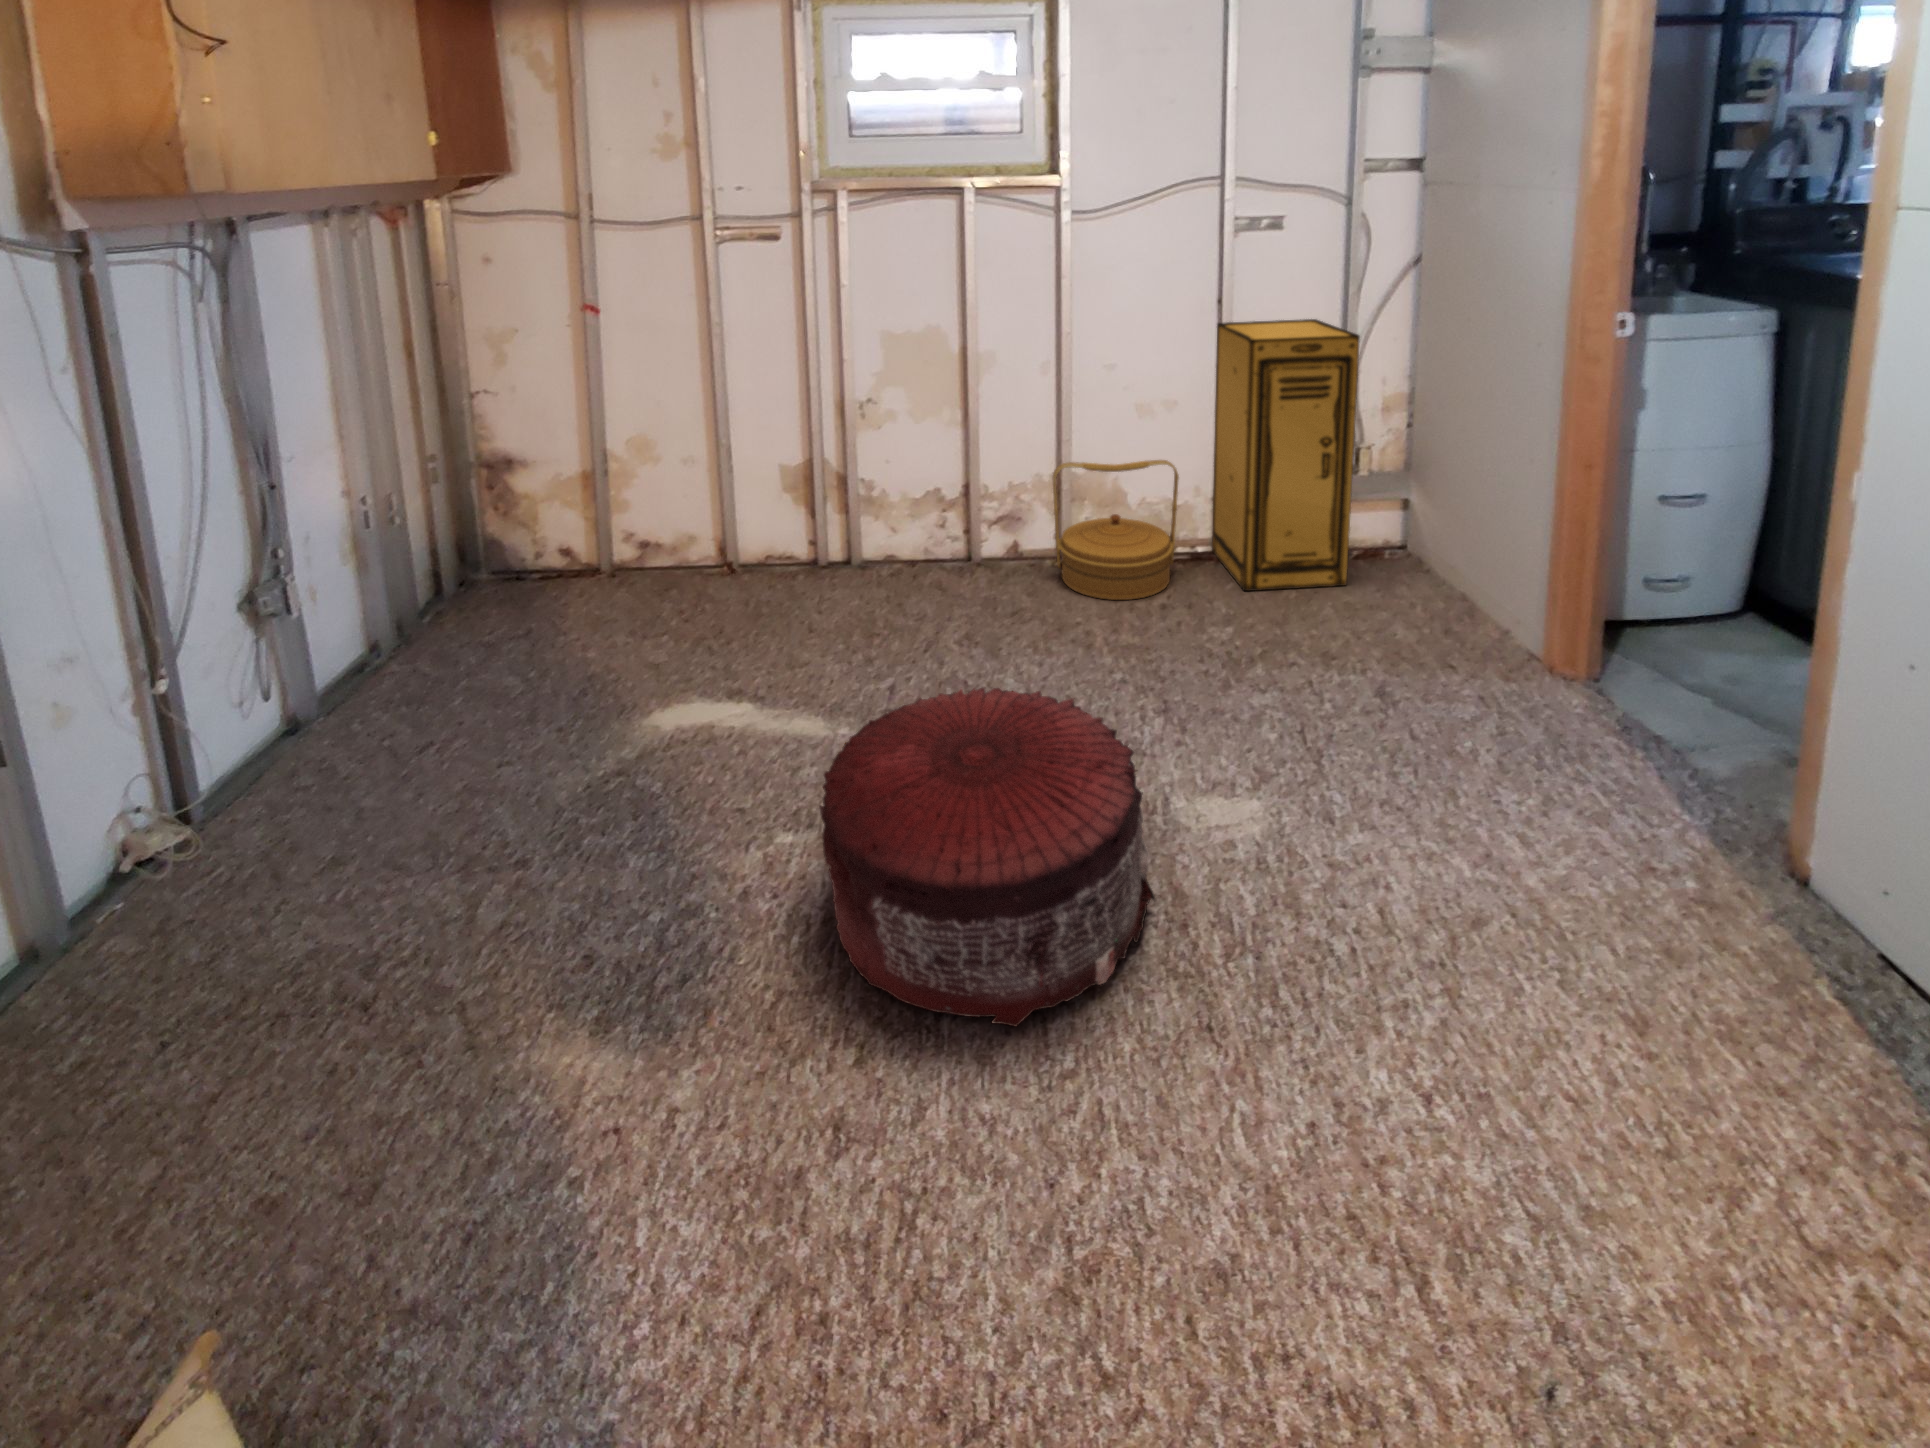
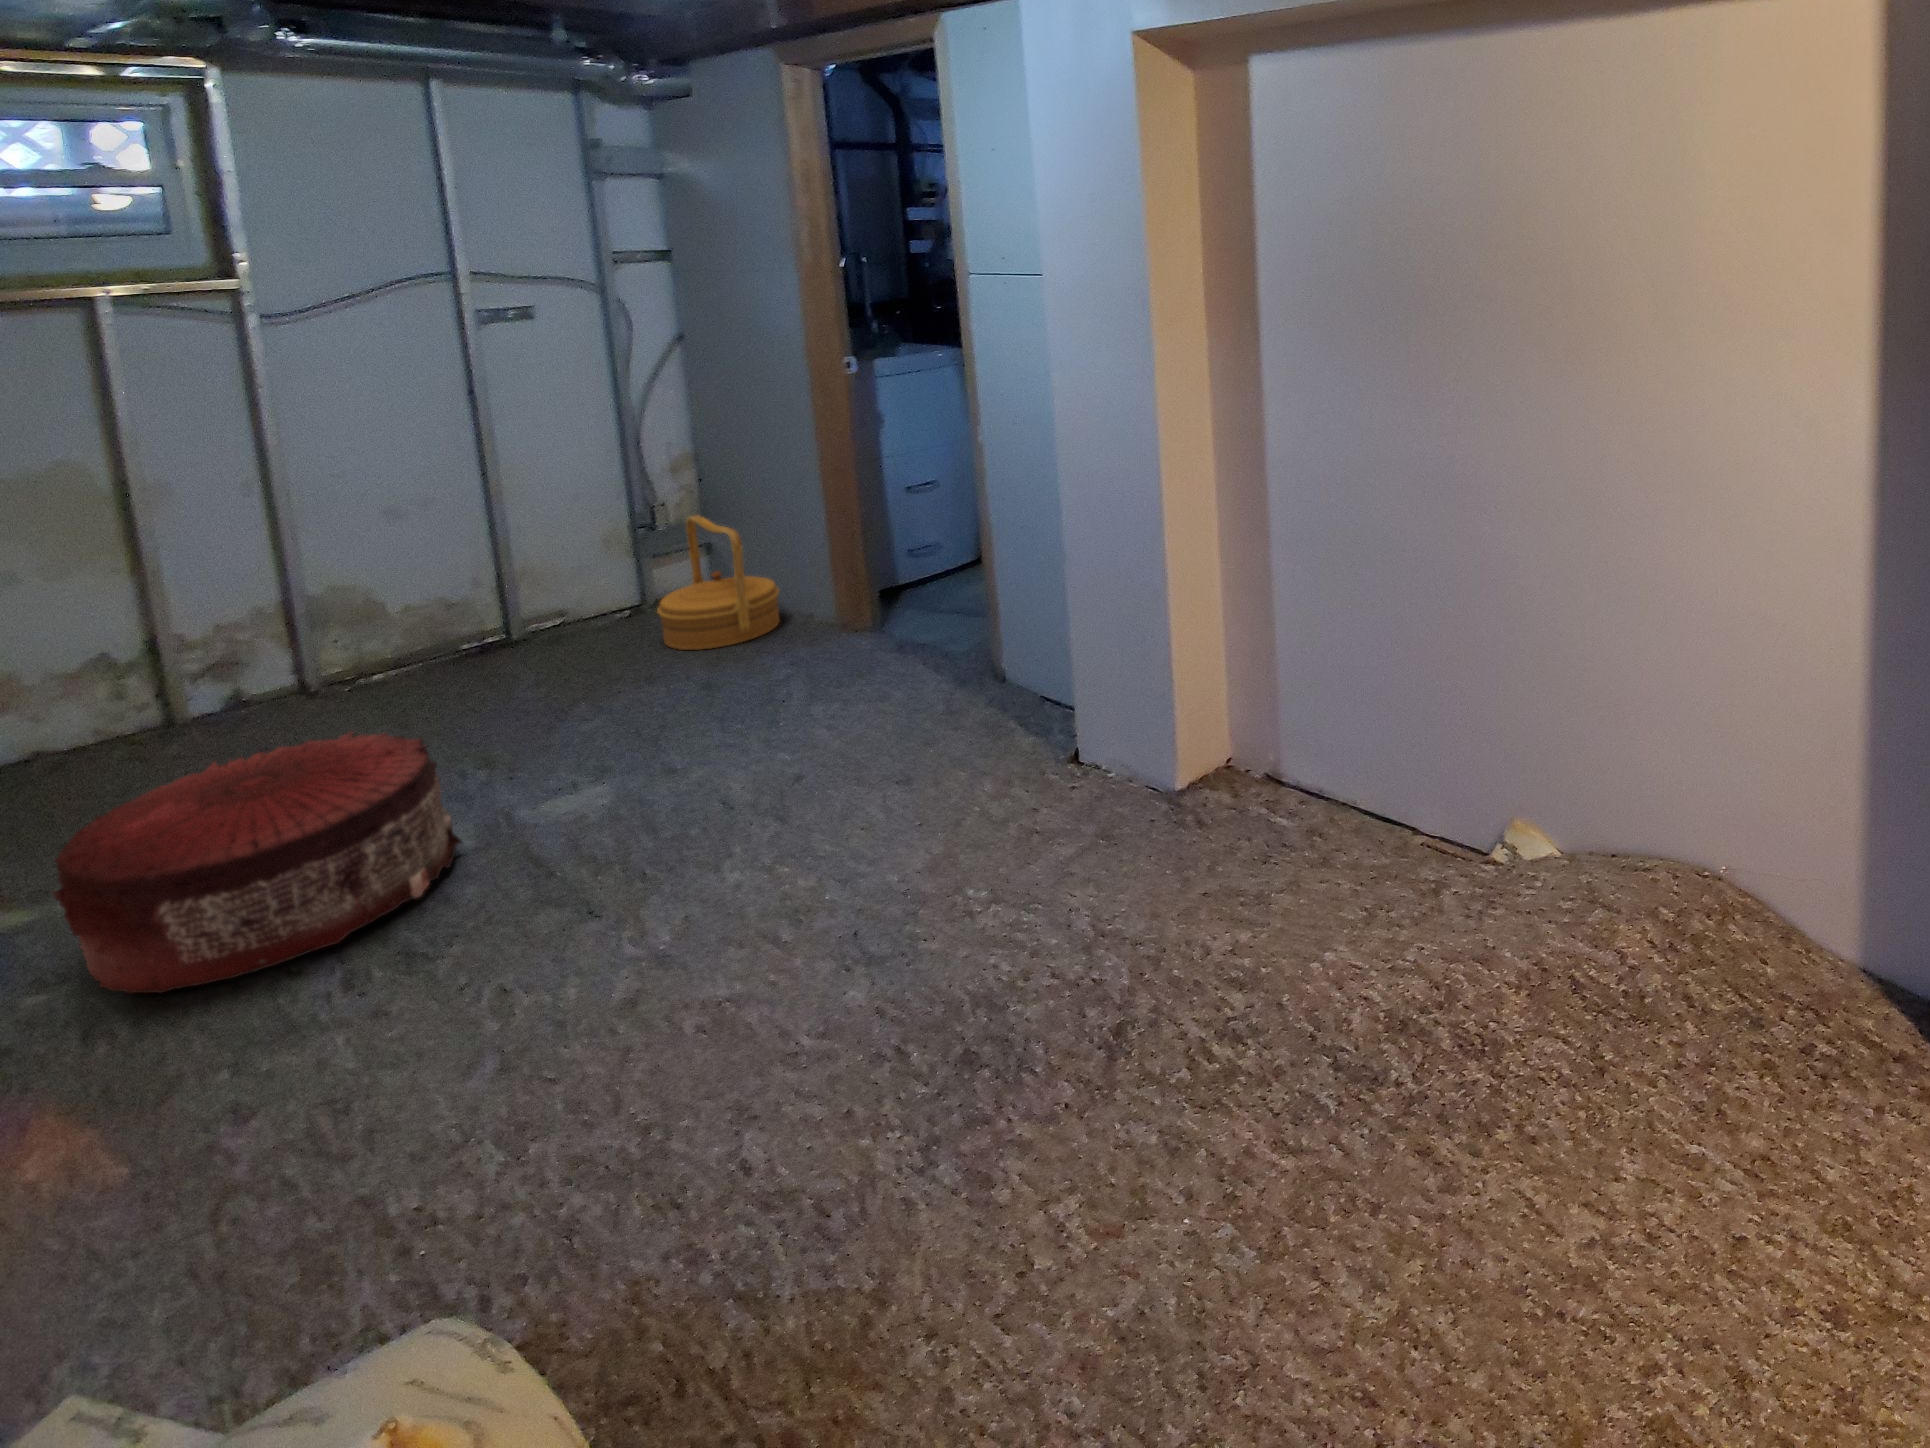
storage cabinet: present [1212,319,1360,591] -> none [475,396,653,654]
woven basket: present [1053,460,1179,600] -> present [657,515,780,650]

